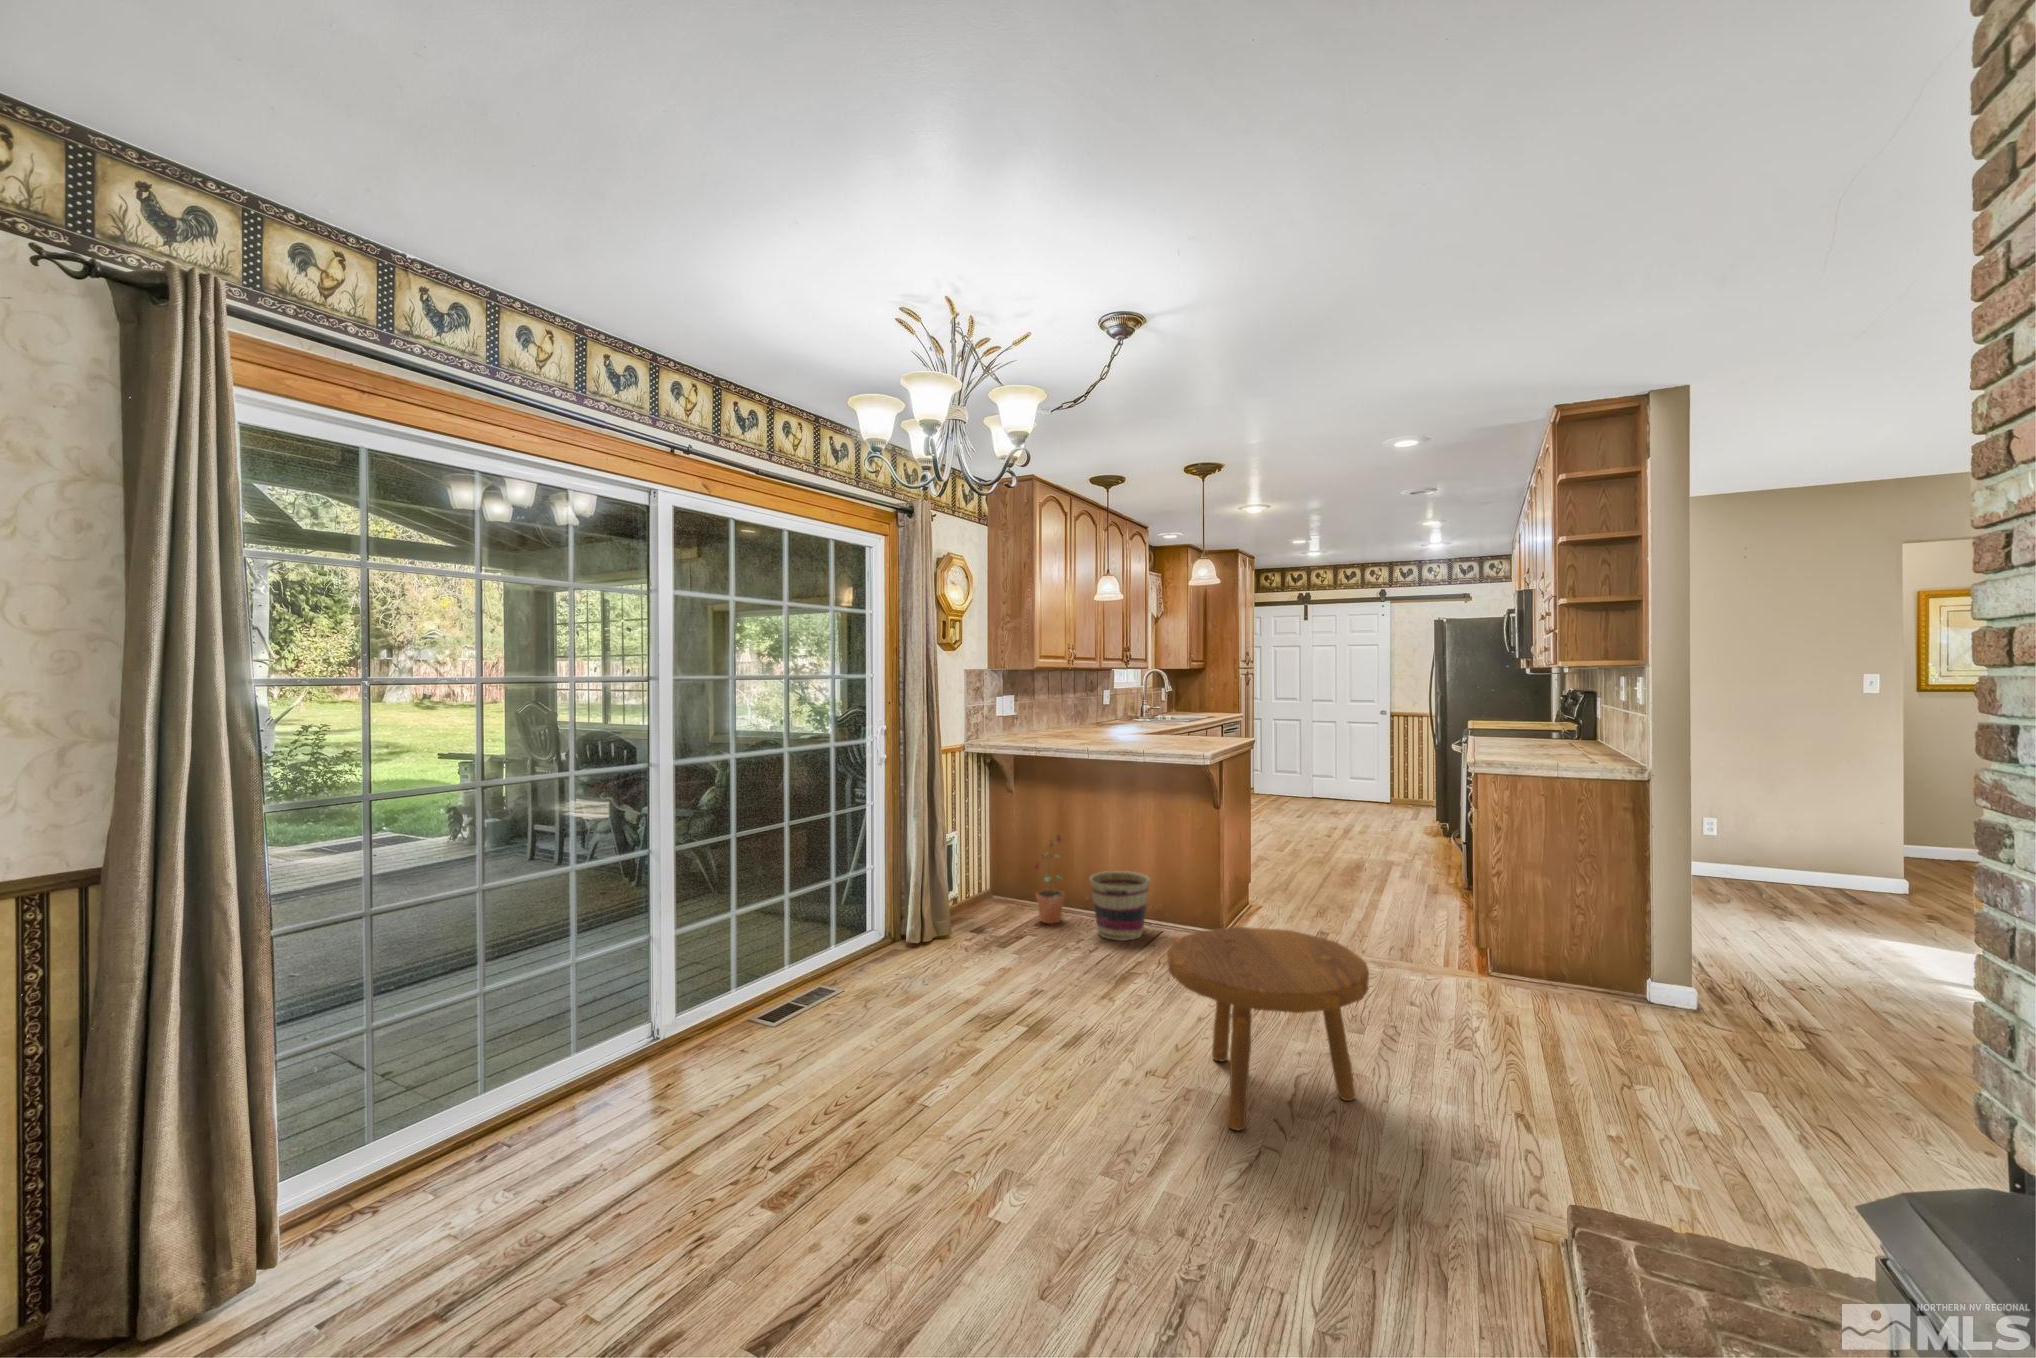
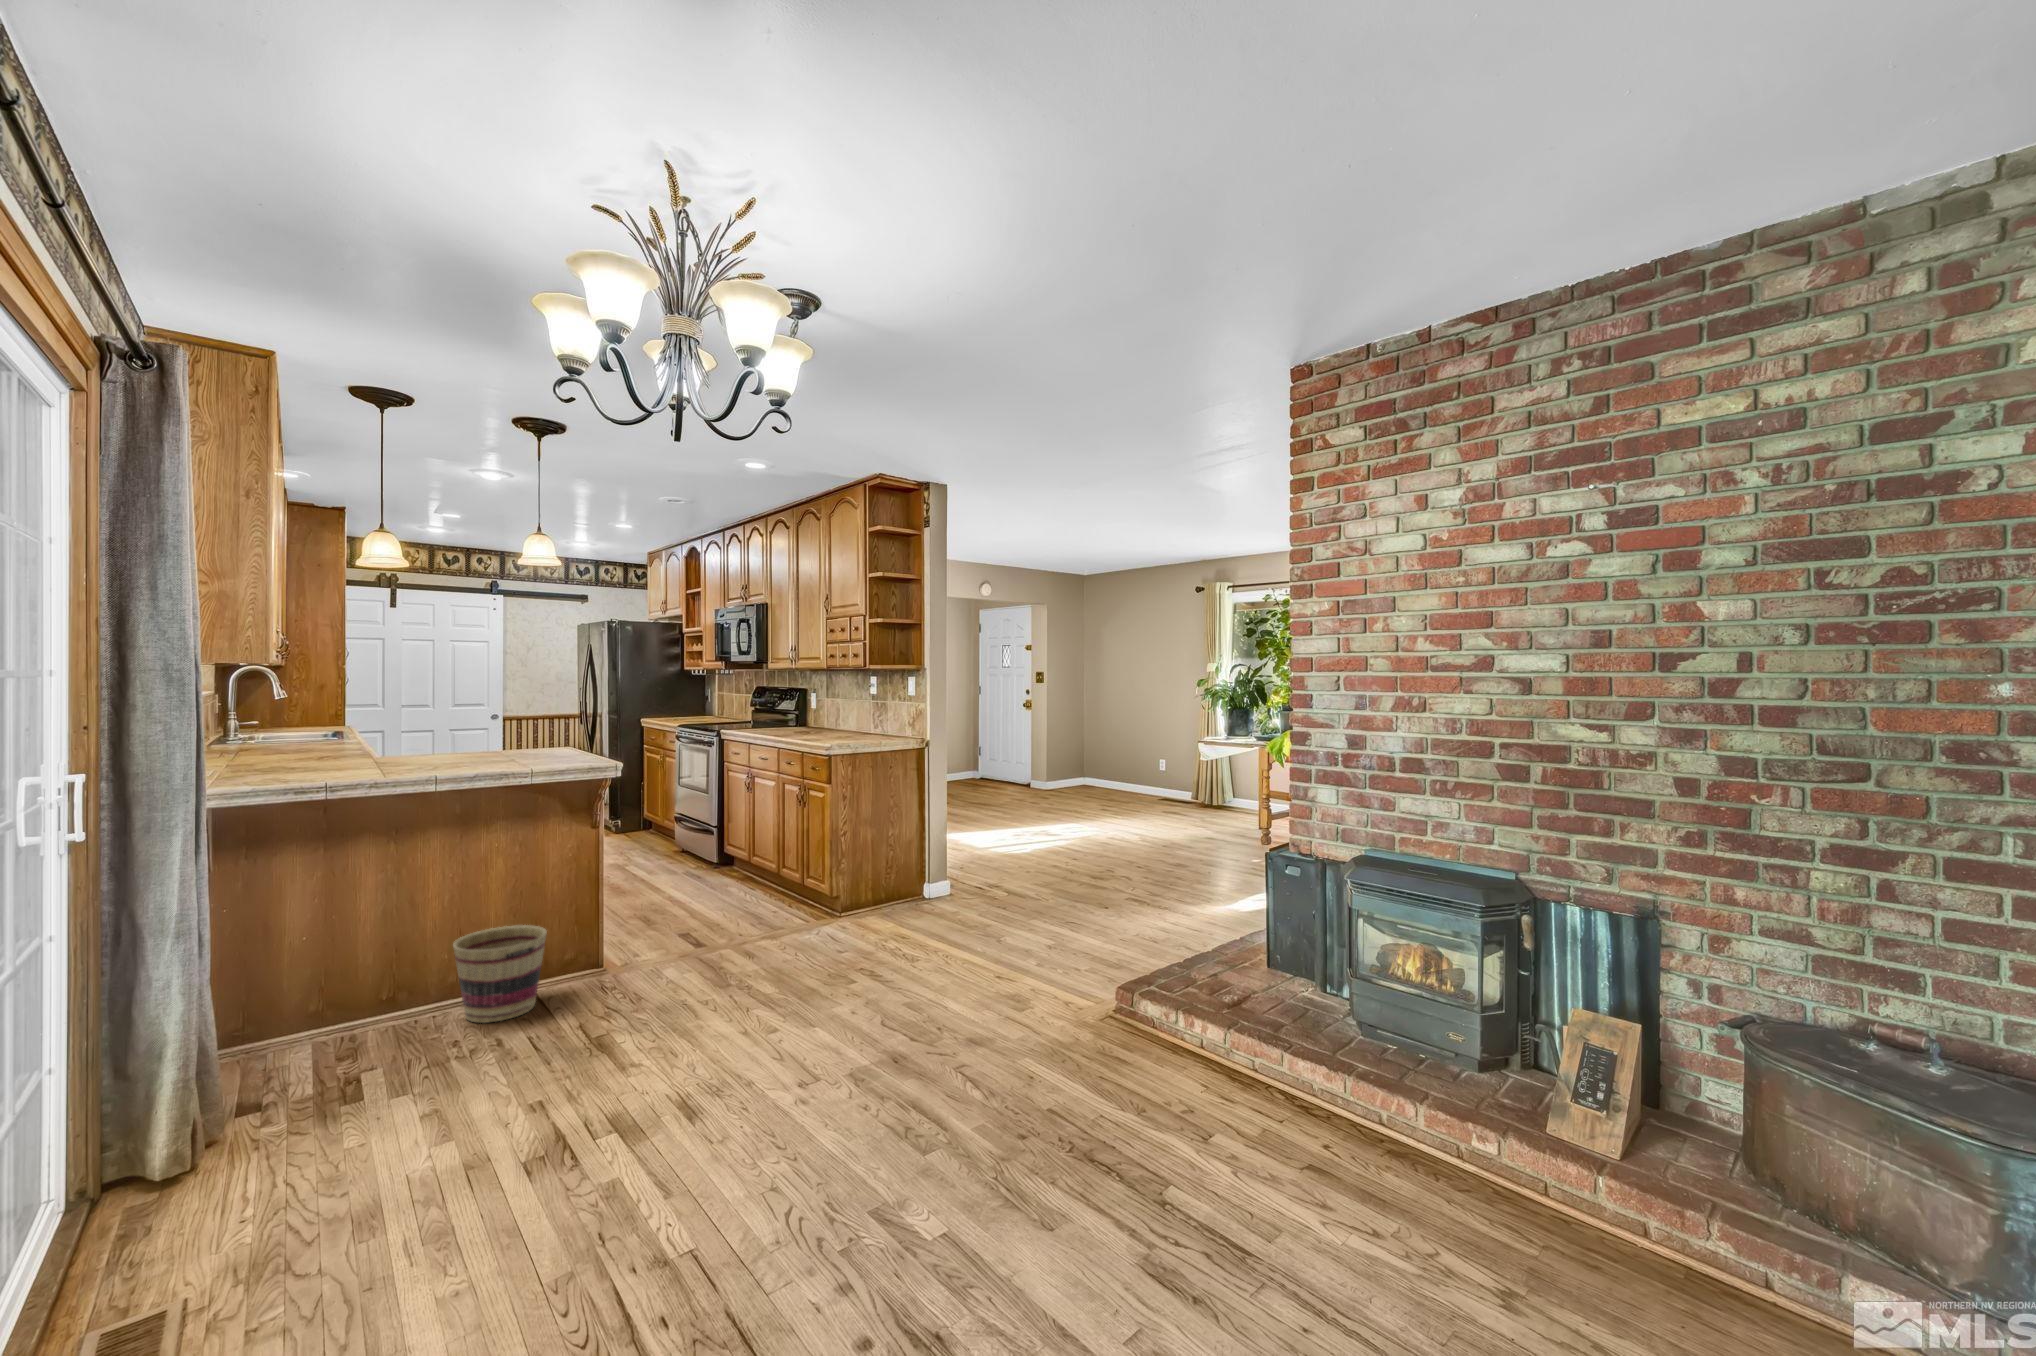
potted plant: present [1035,835,1065,924] -> none [322,904,391,1046]
footstool: present [1167,927,1369,1130] -> none [807,898,981,1075]

